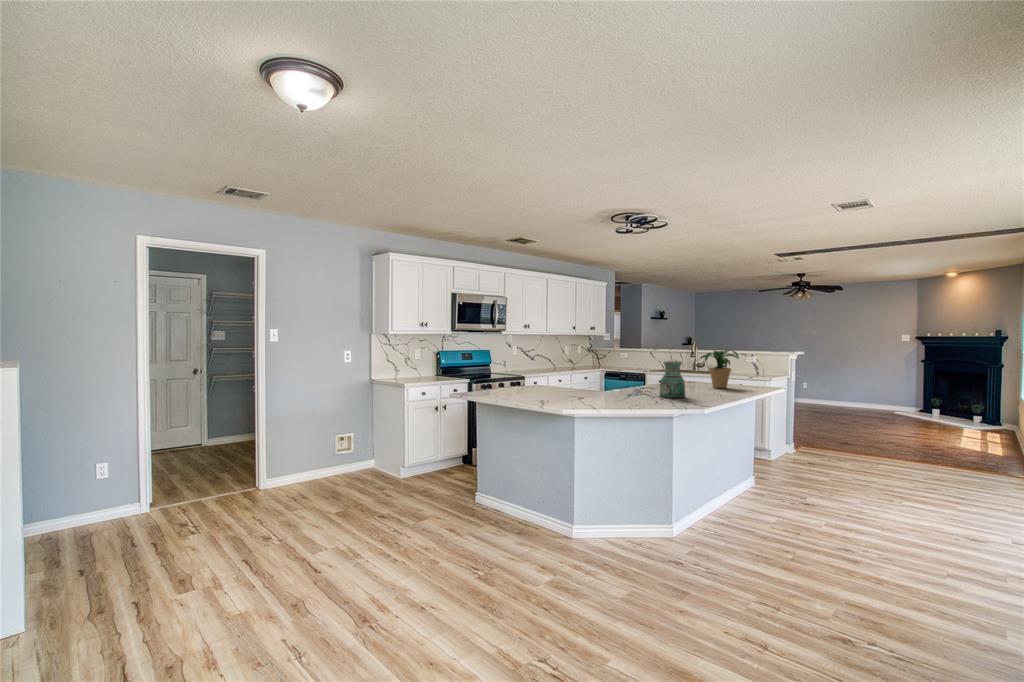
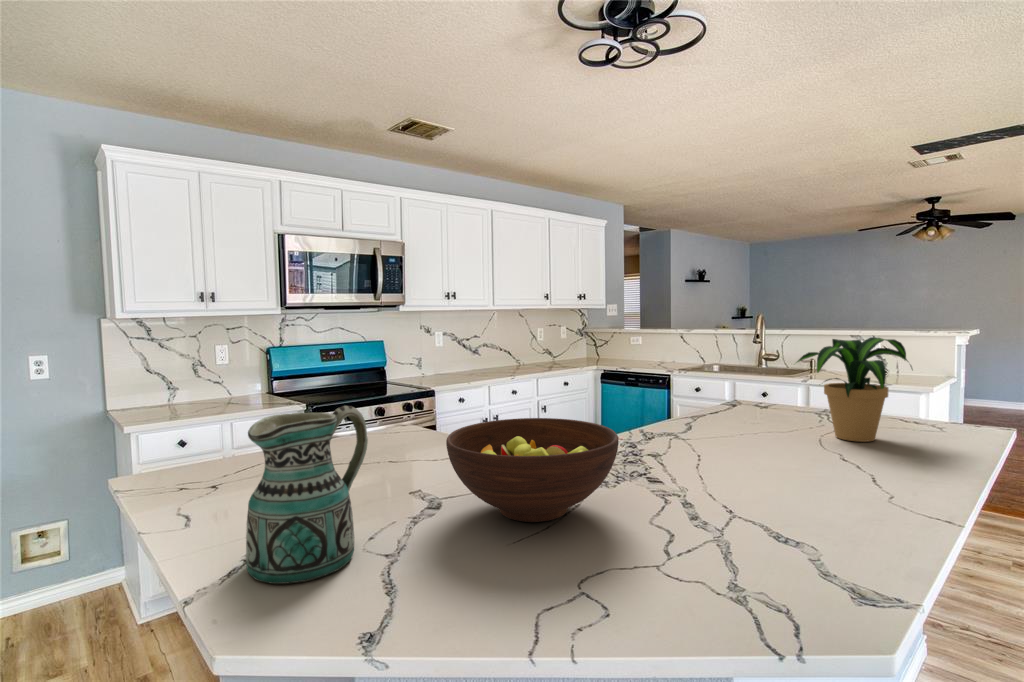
ceramic pitcher: present [659,361,685,398] -> present [246,406,368,584]
fruit bowl: none [588,371,640,397] -> present [446,418,619,522]

